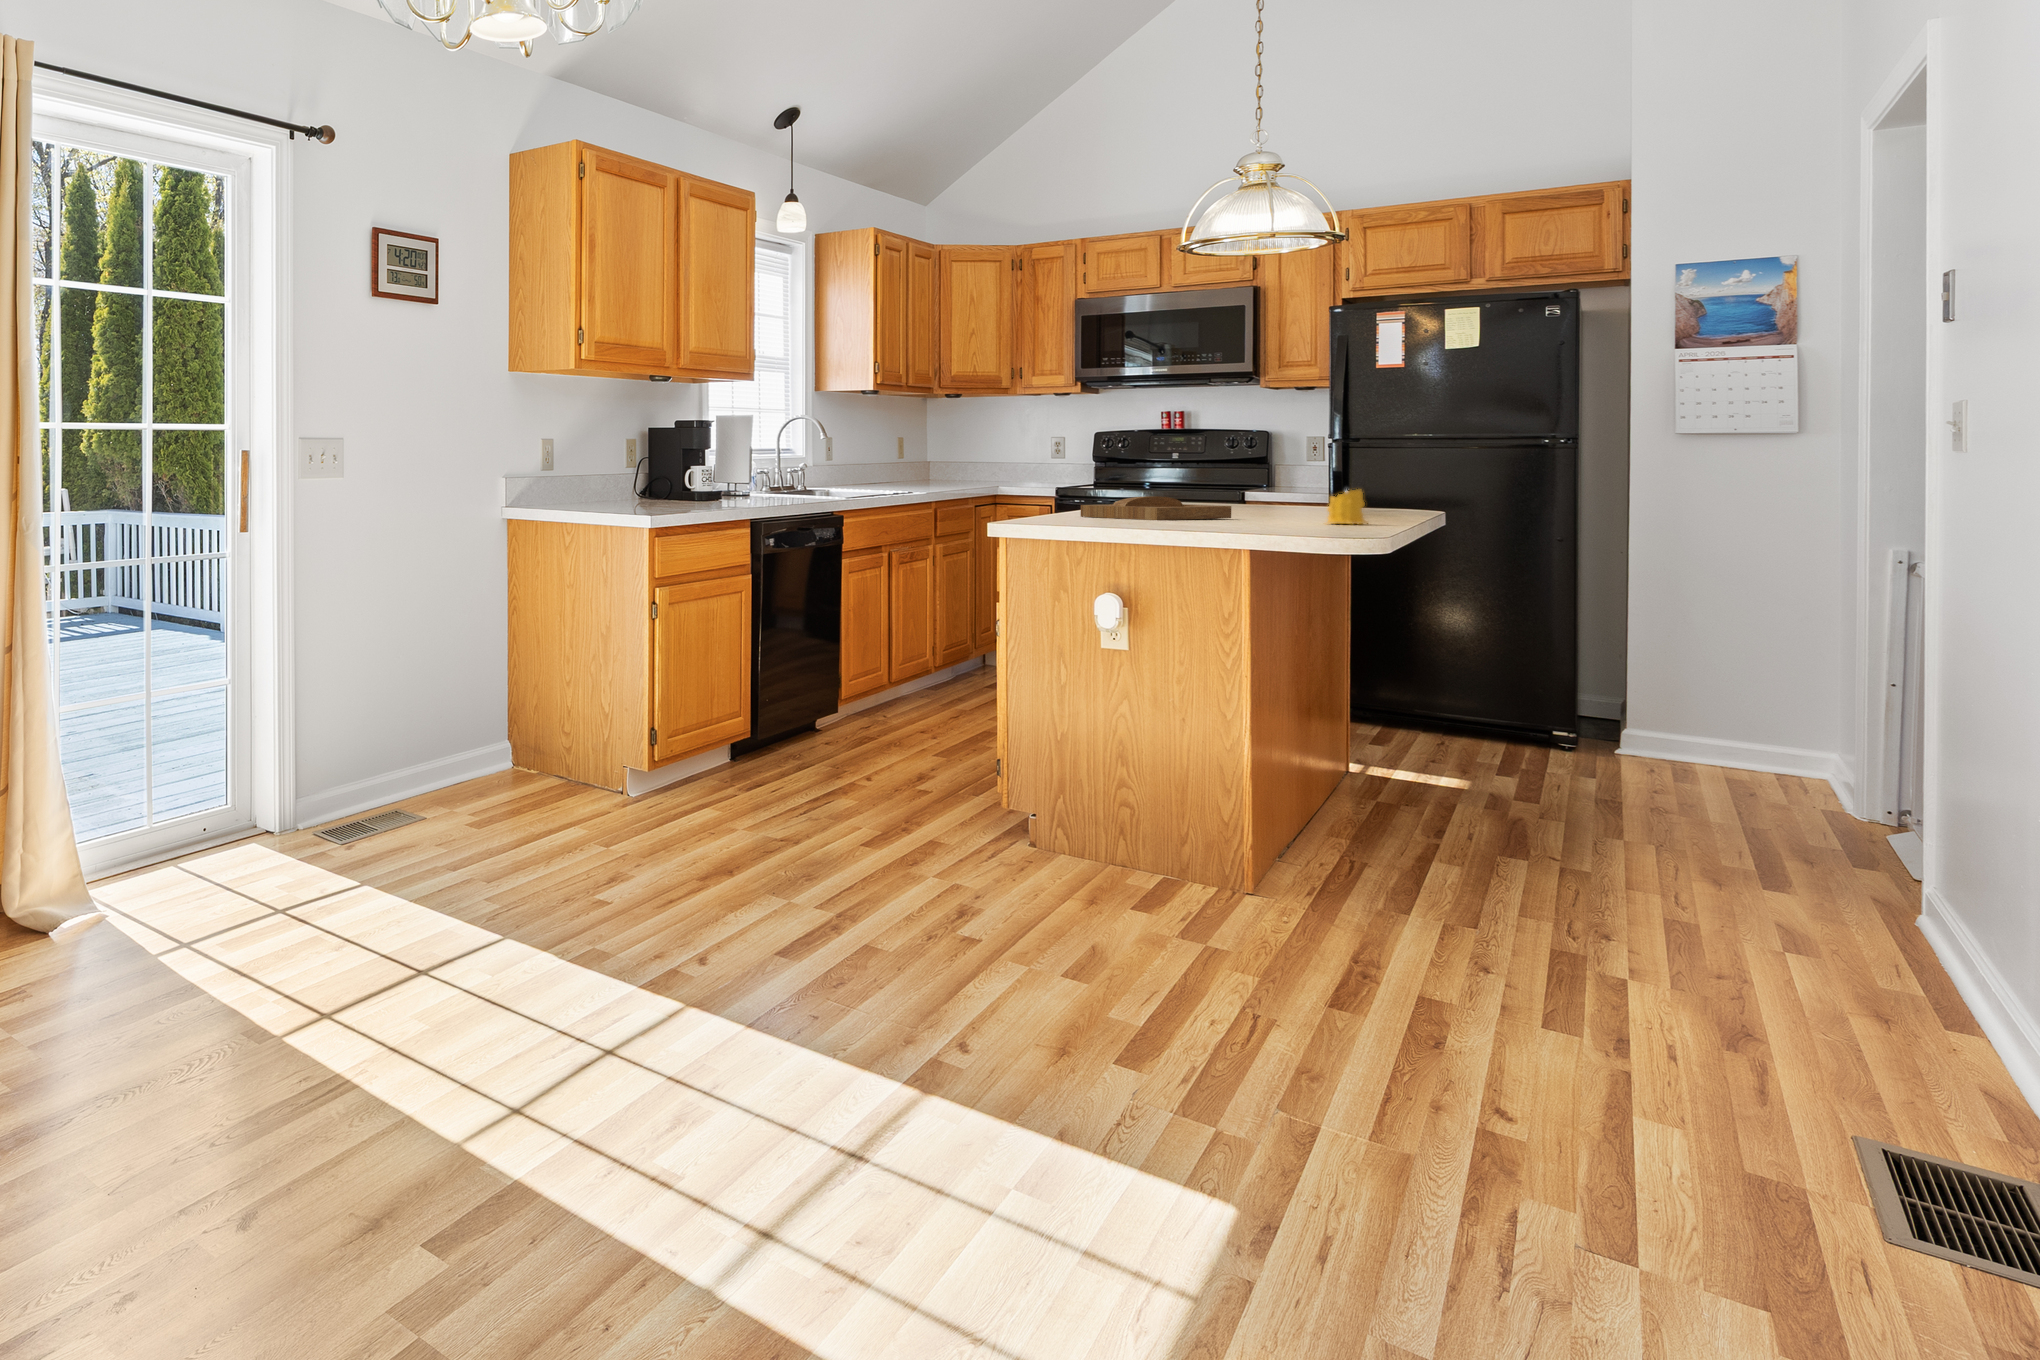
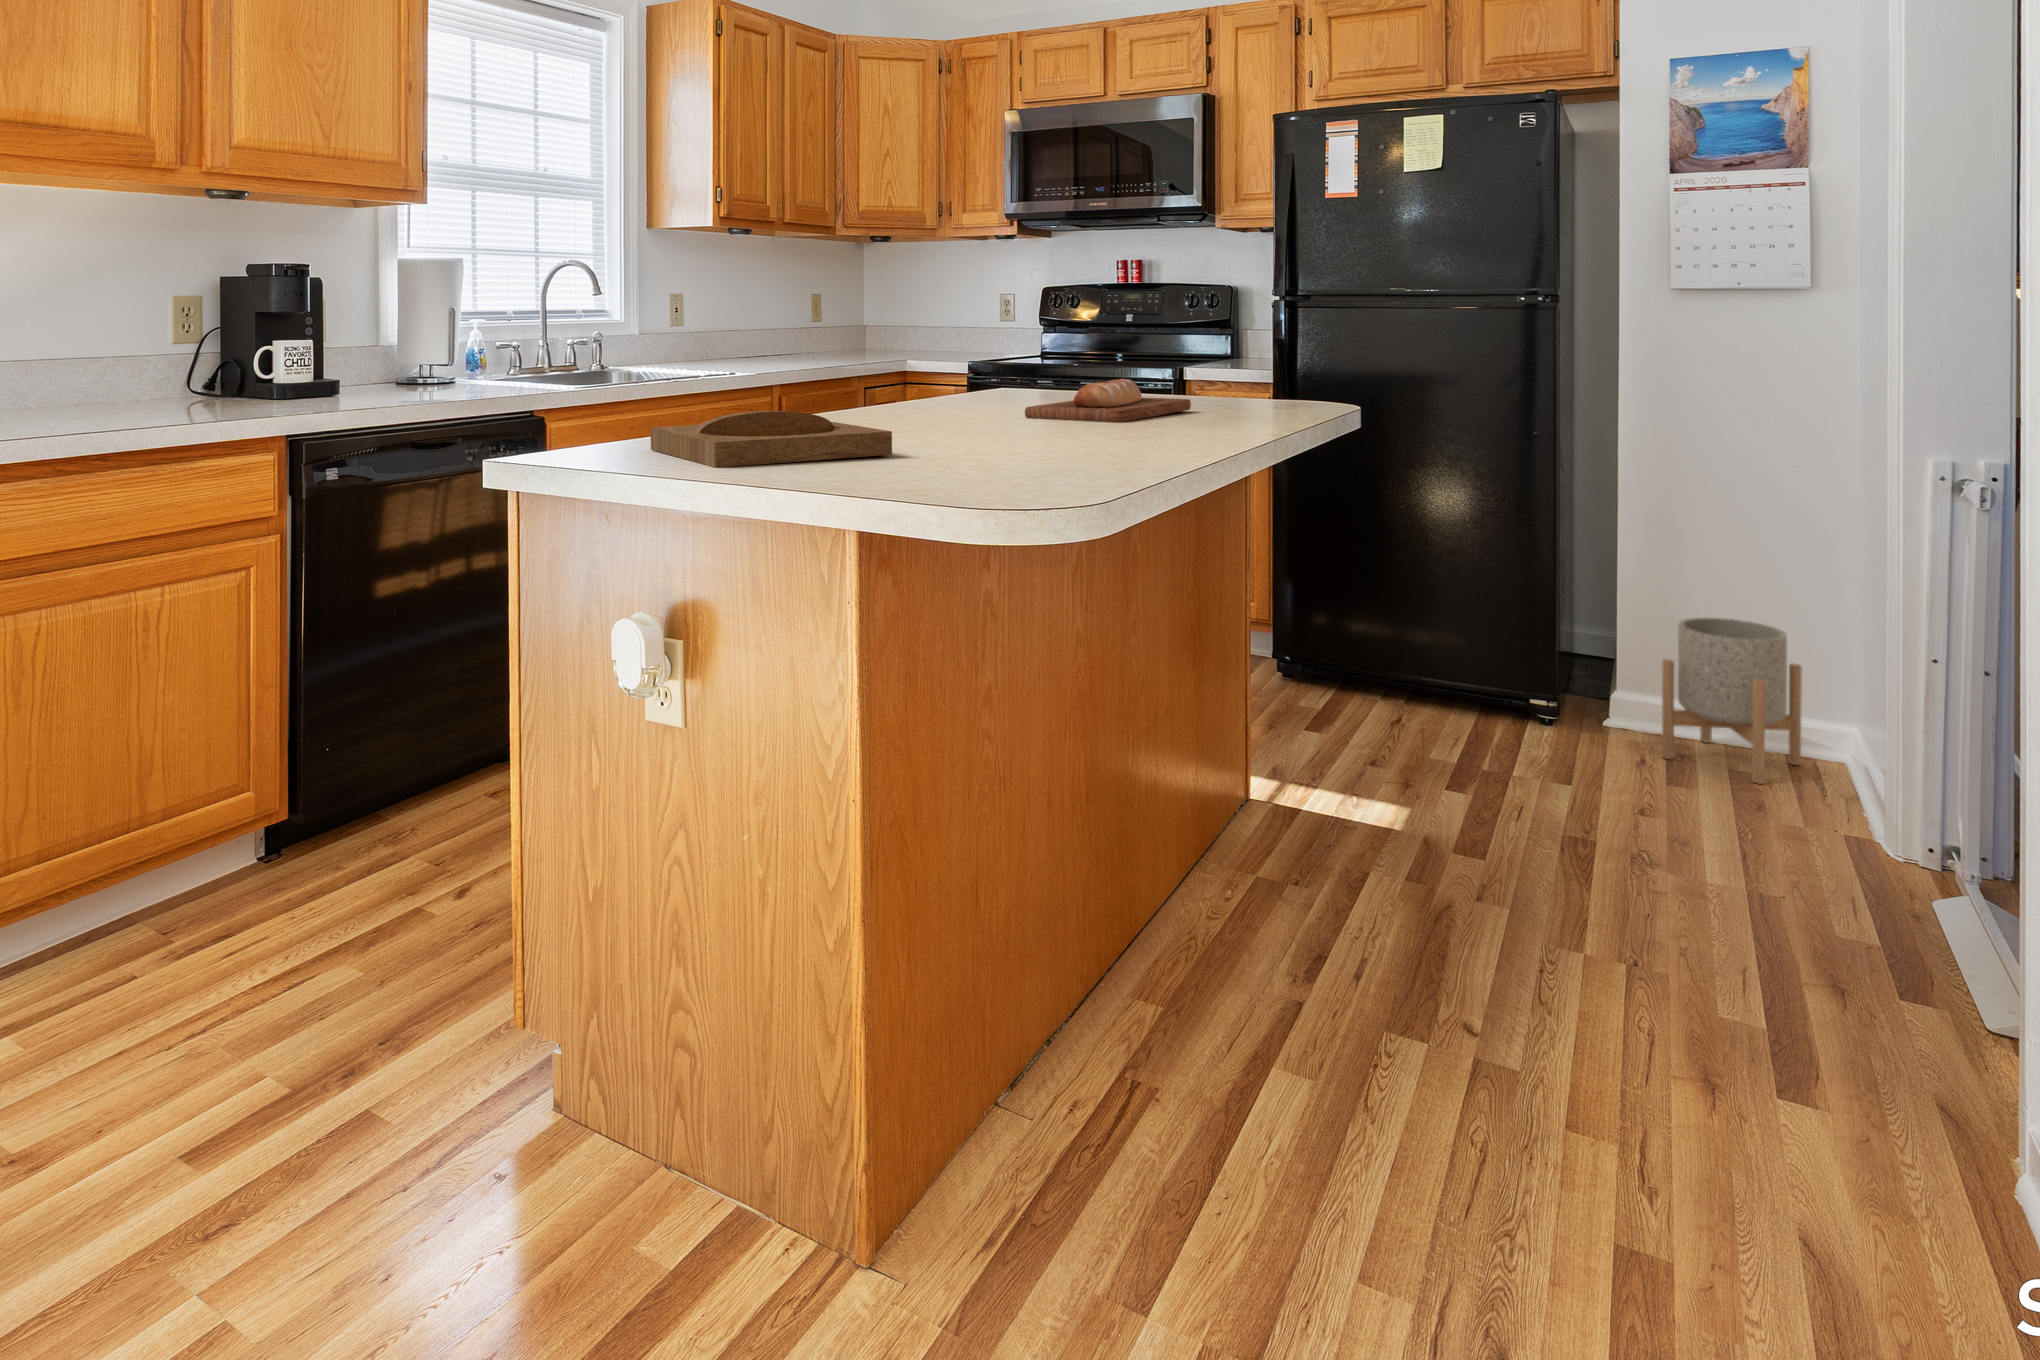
candle: present [1327,490,1367,524] -> none [967,409,1046,490]
bread loaf: none [1224,491,1325,514] -> present [1025,379,1191,422]
planter: none [1663,672,1784,784] -> present [1662,618,1802,784]

